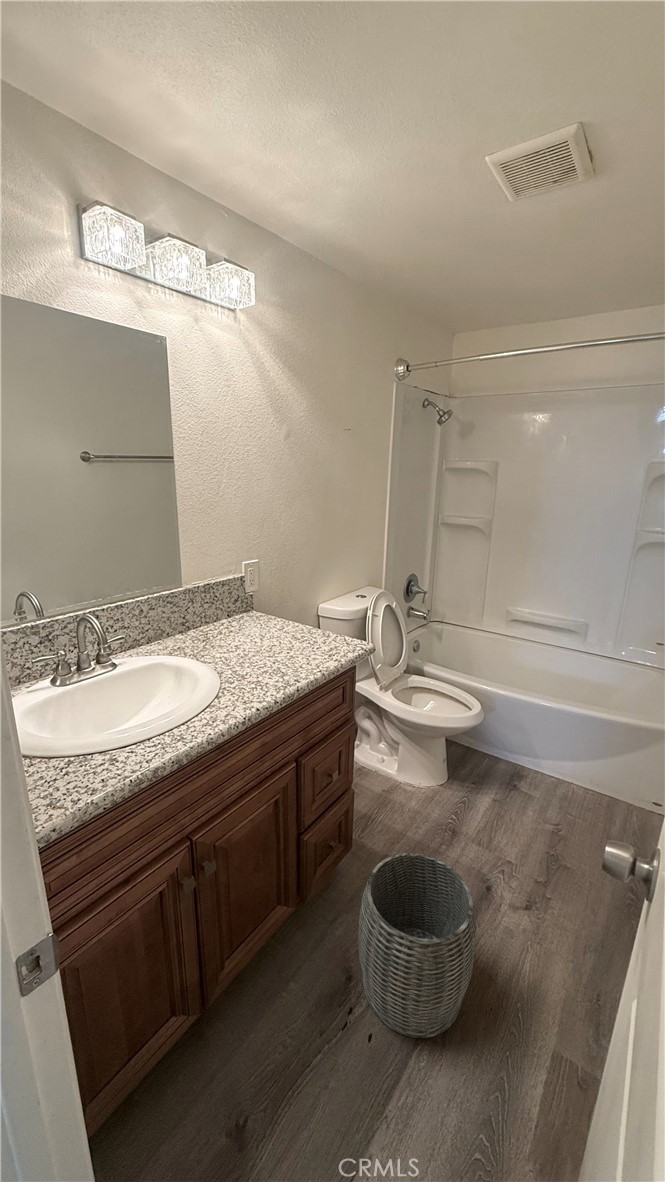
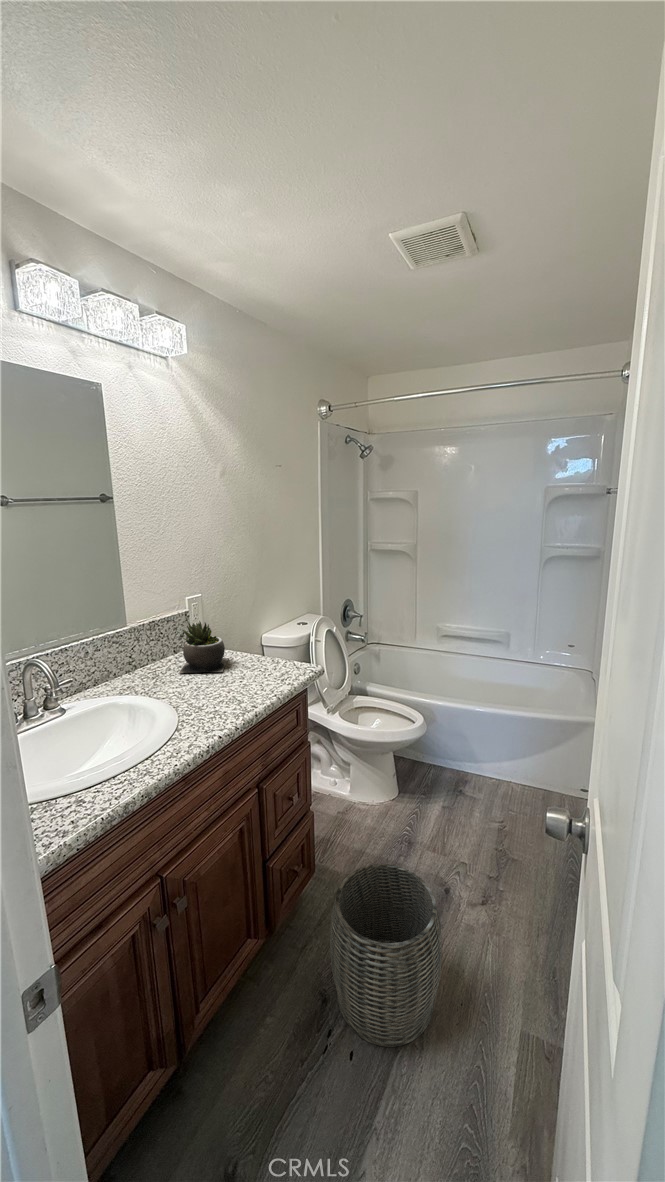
succulent plant: none [228,587,280,641] -> present [179,621,228,673]

